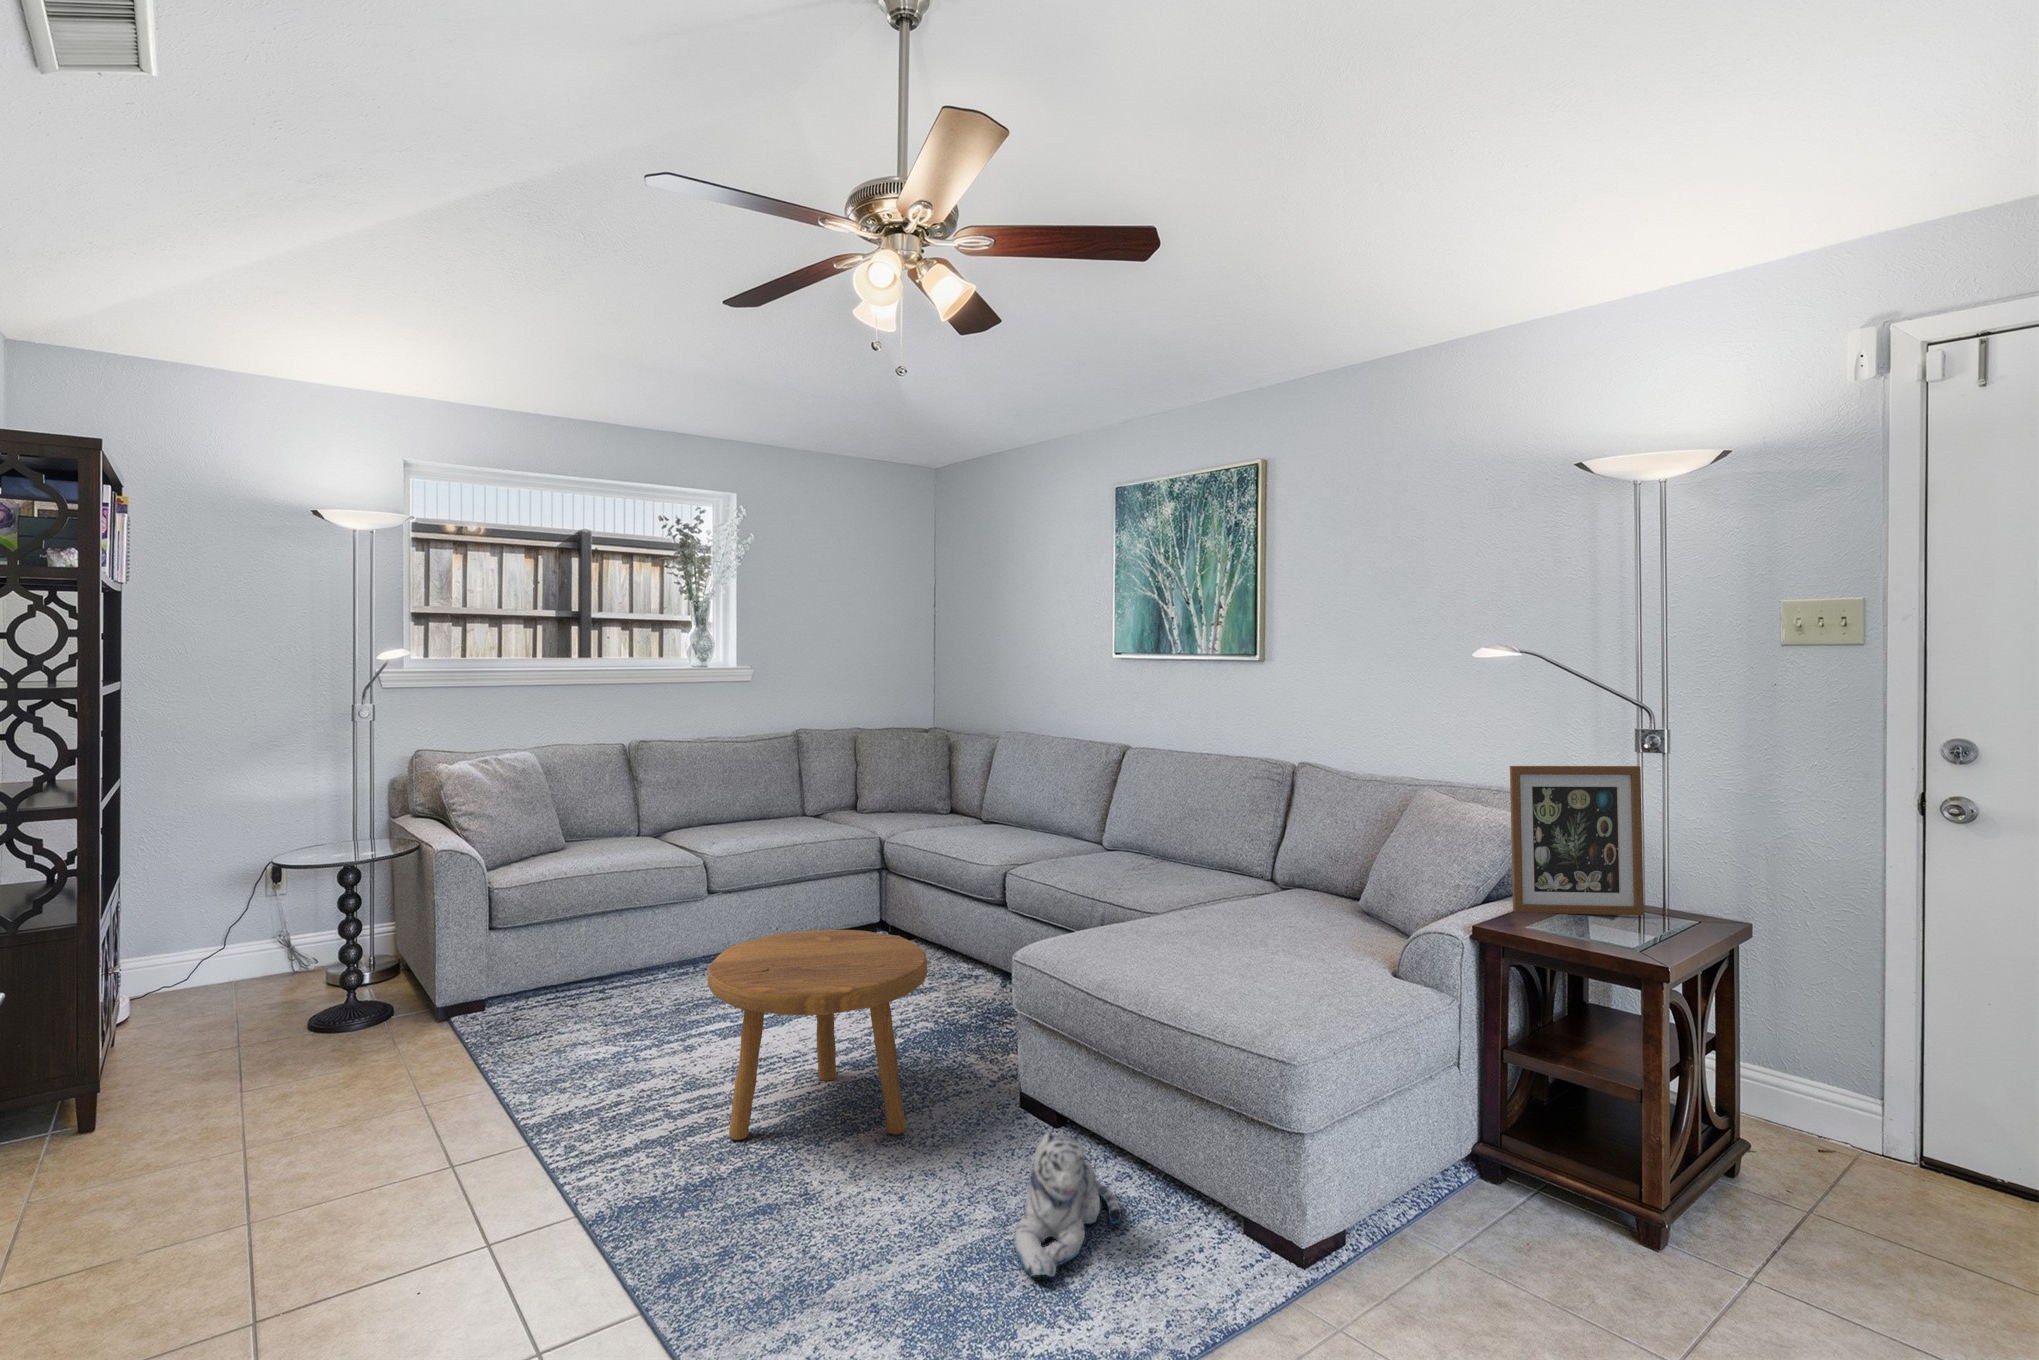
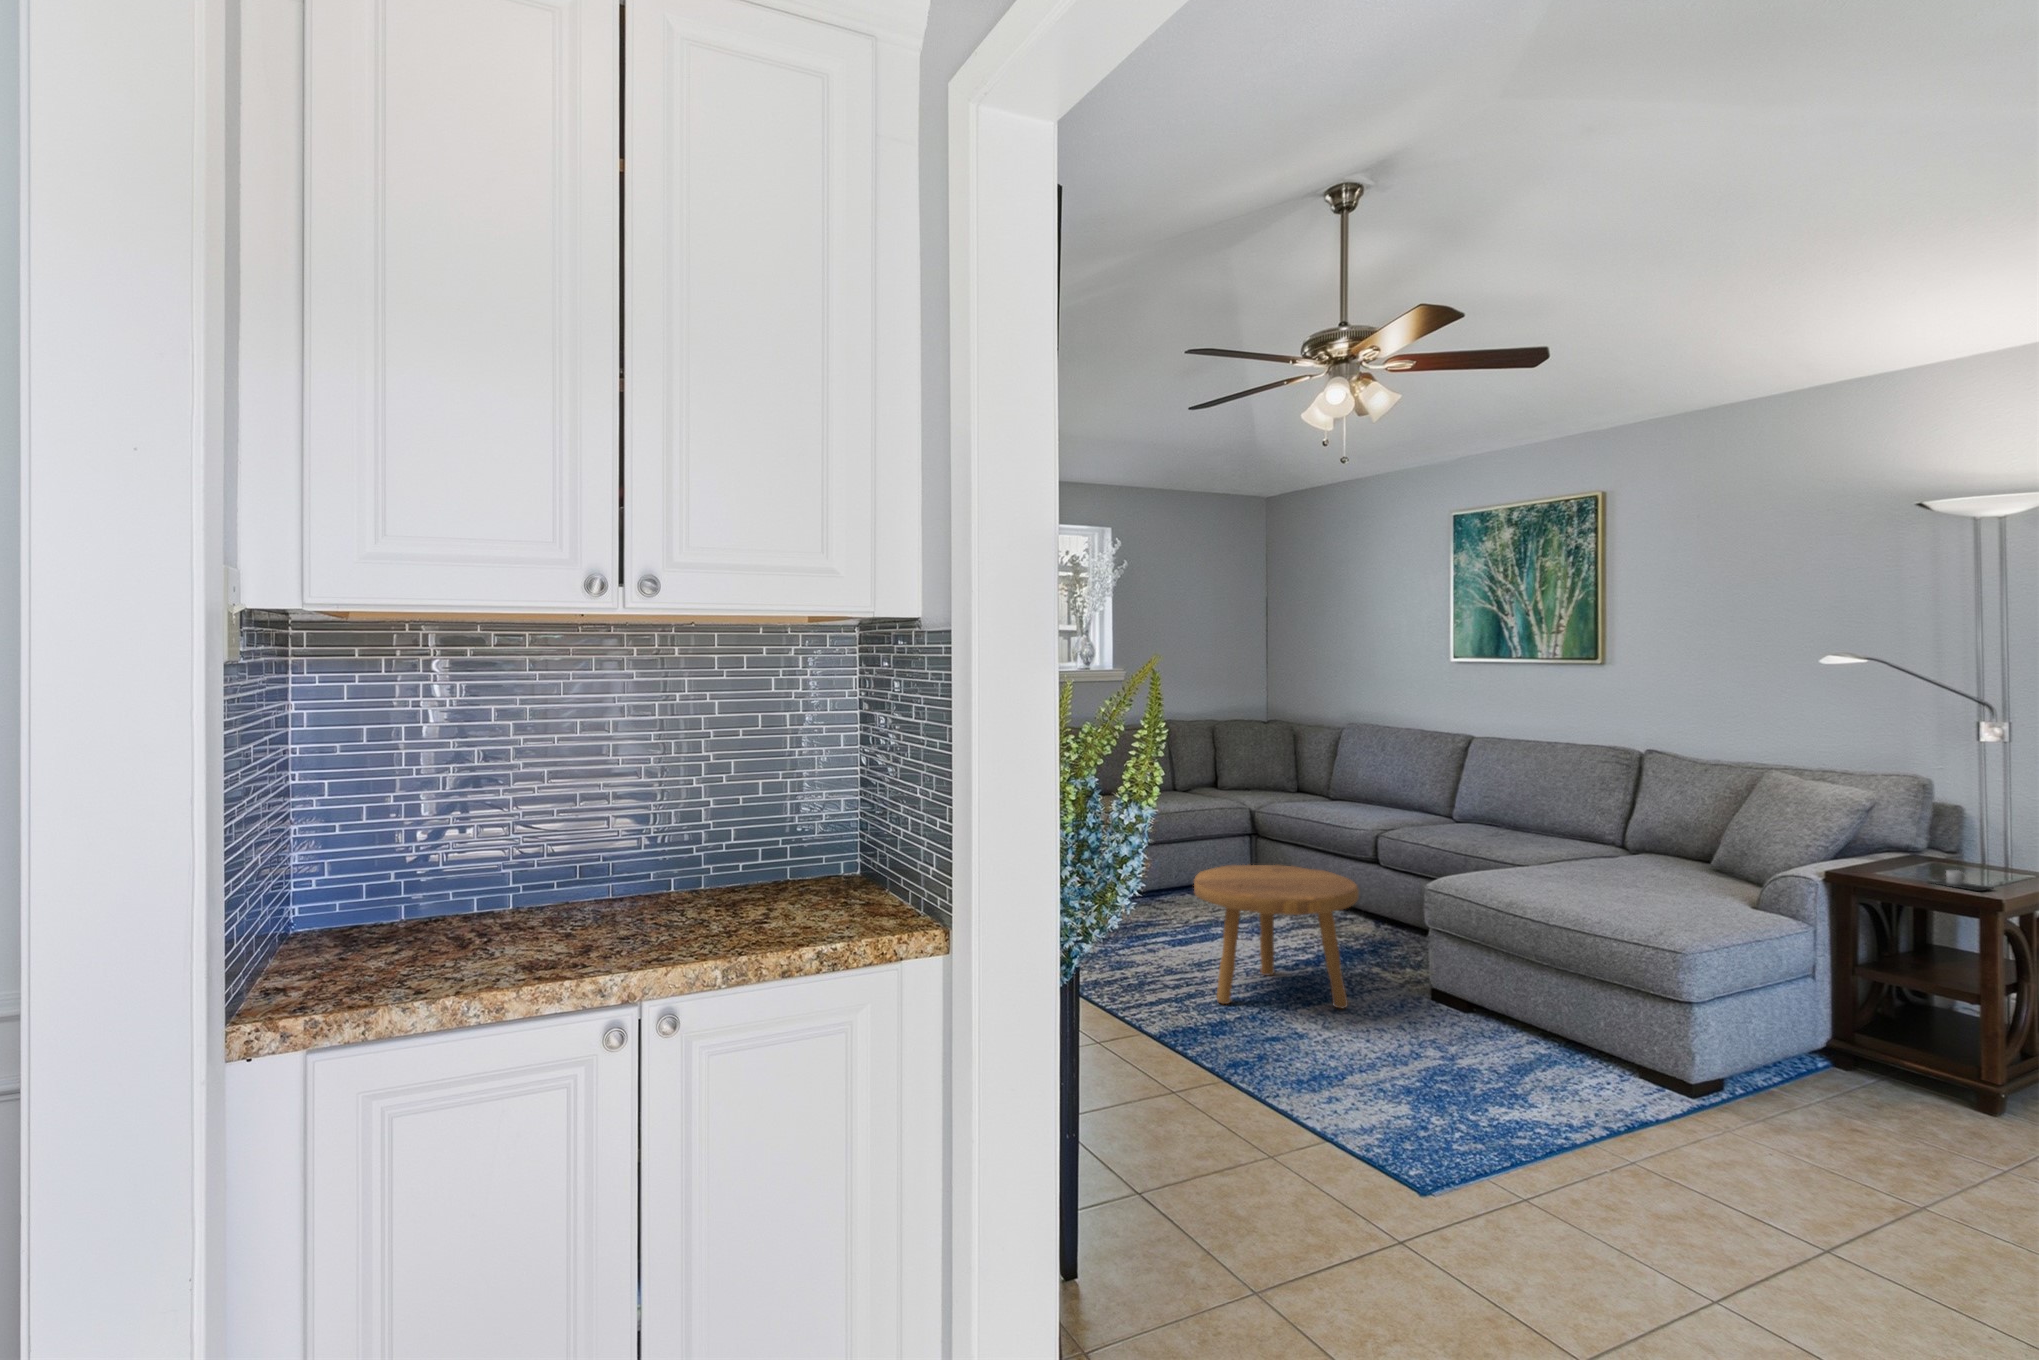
picture frame: present [1510,766,1644,915] -> none [1857,748,1986,870]
mug: none [1582,924,1655,954] -> present [1929,870,1992,891]
plush toy: present [1014,1133,1121,1277] -> none [1462,997,1542,1089]

